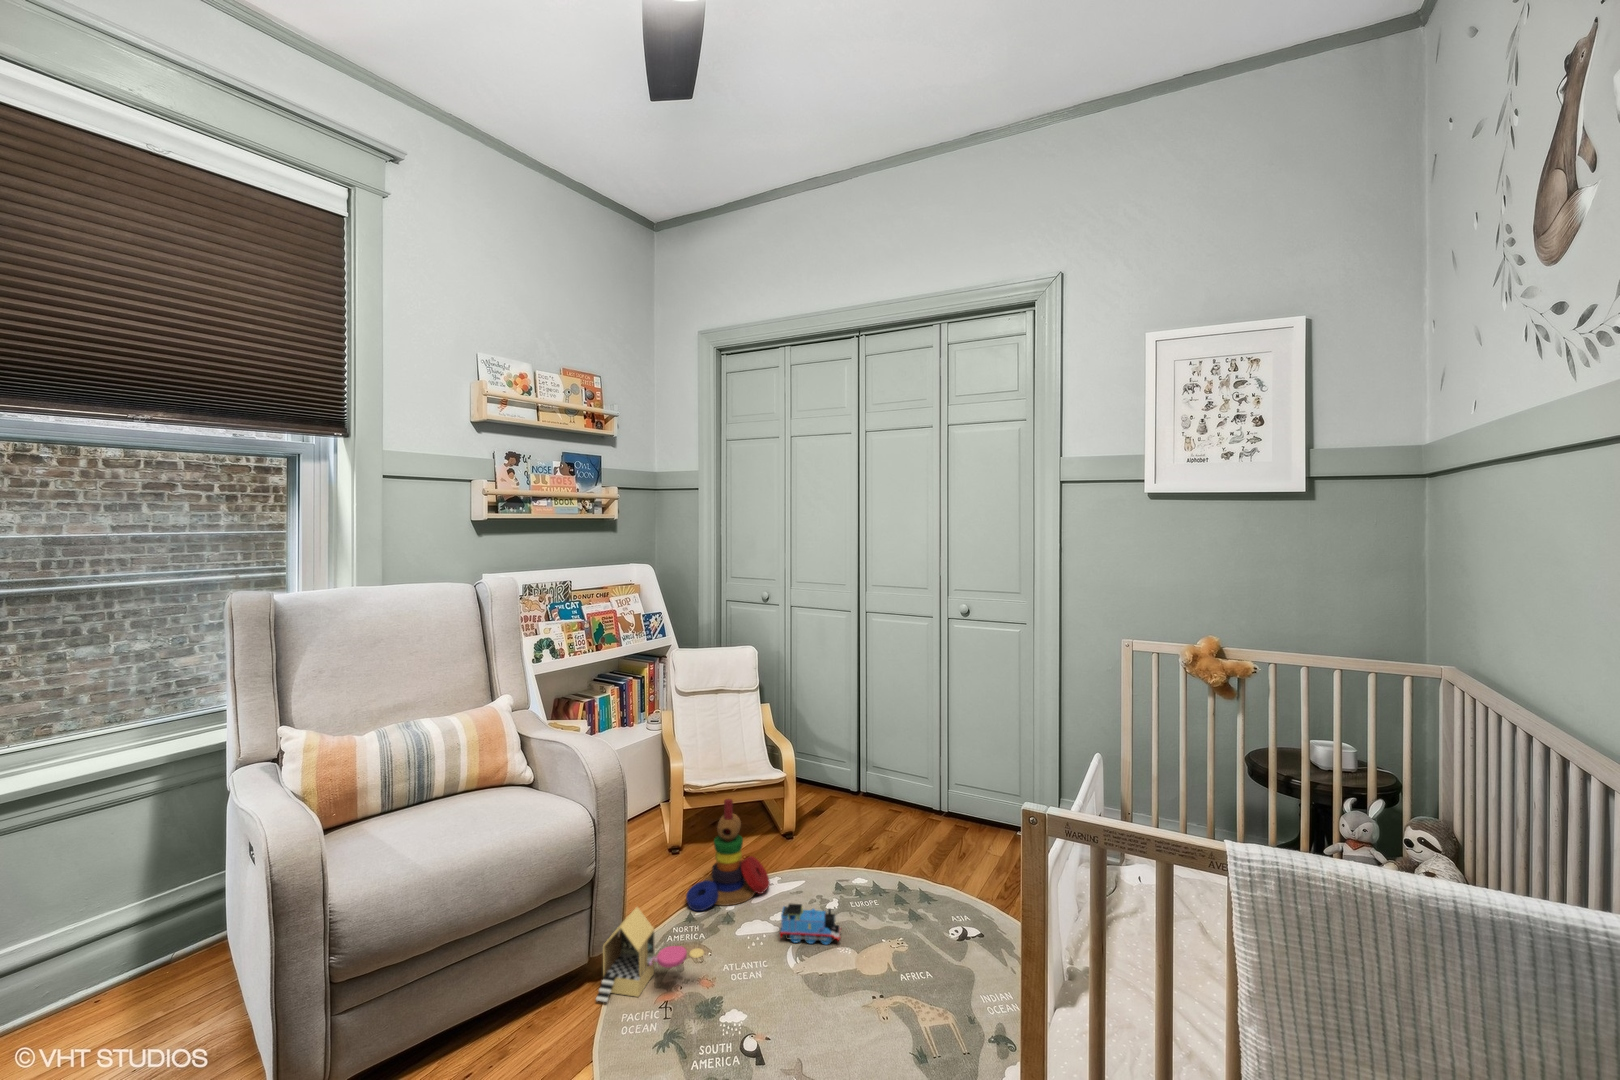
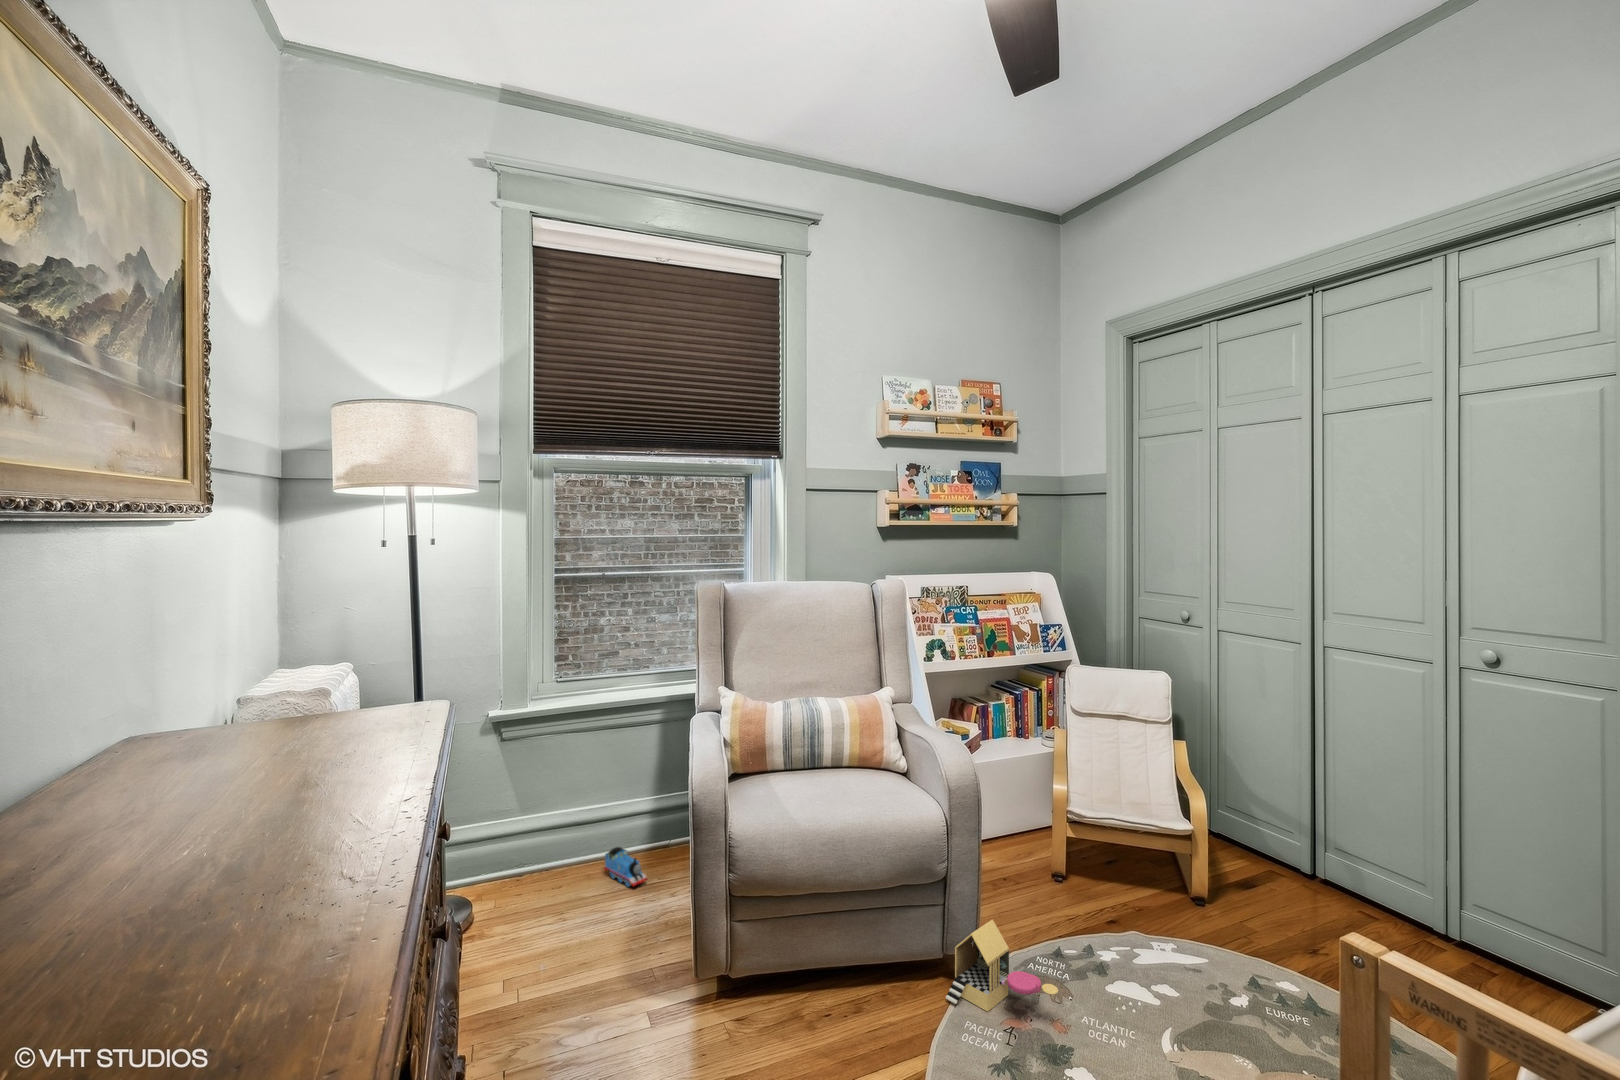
stacking toy: present [686,799,770,911] -> none [1057,835,1160,957]
toy train: present [780,904,841,944] -> present [604,847,647,887]

